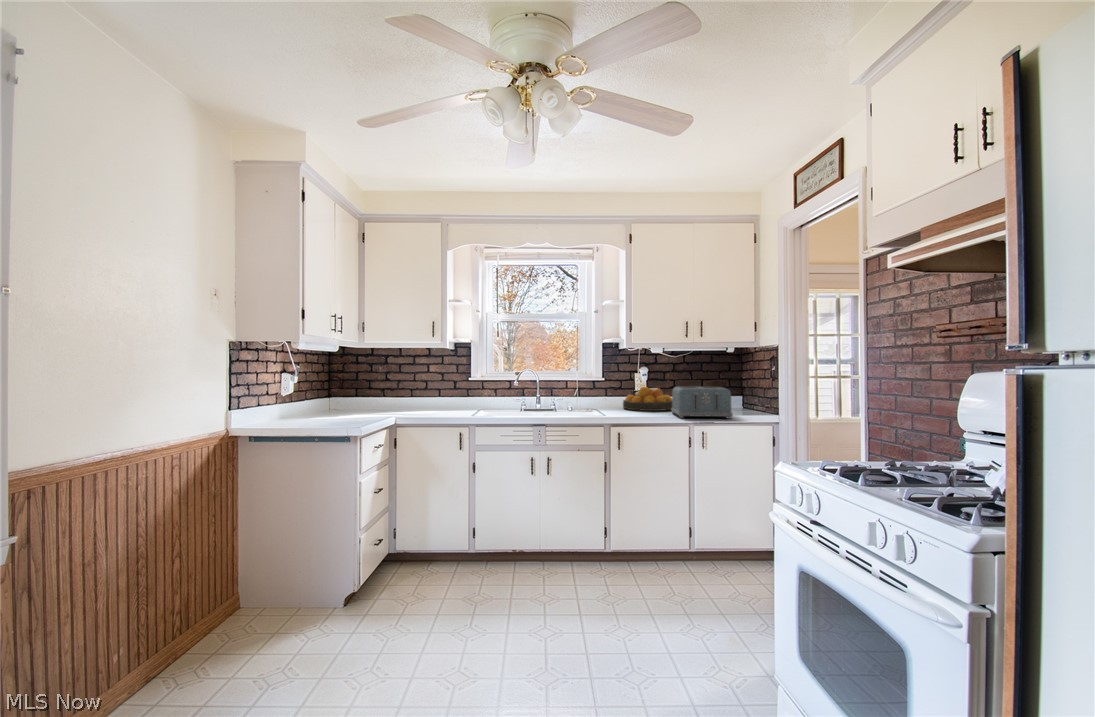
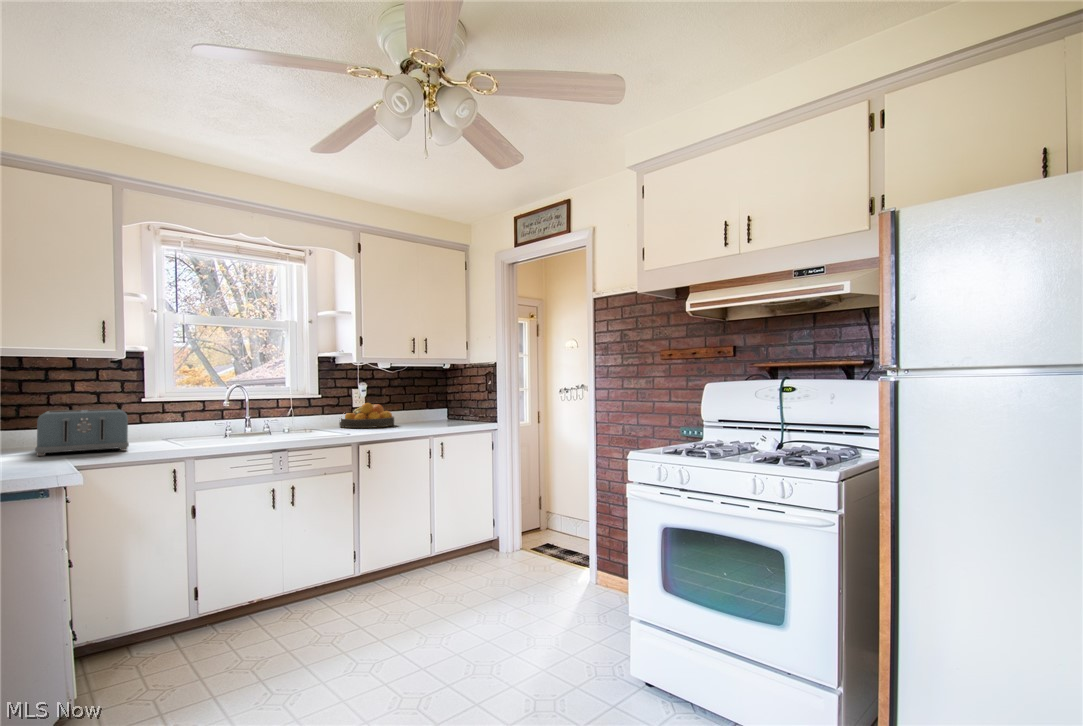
toaster: present [671,386,732,419] -> present [35,409,129,456]

